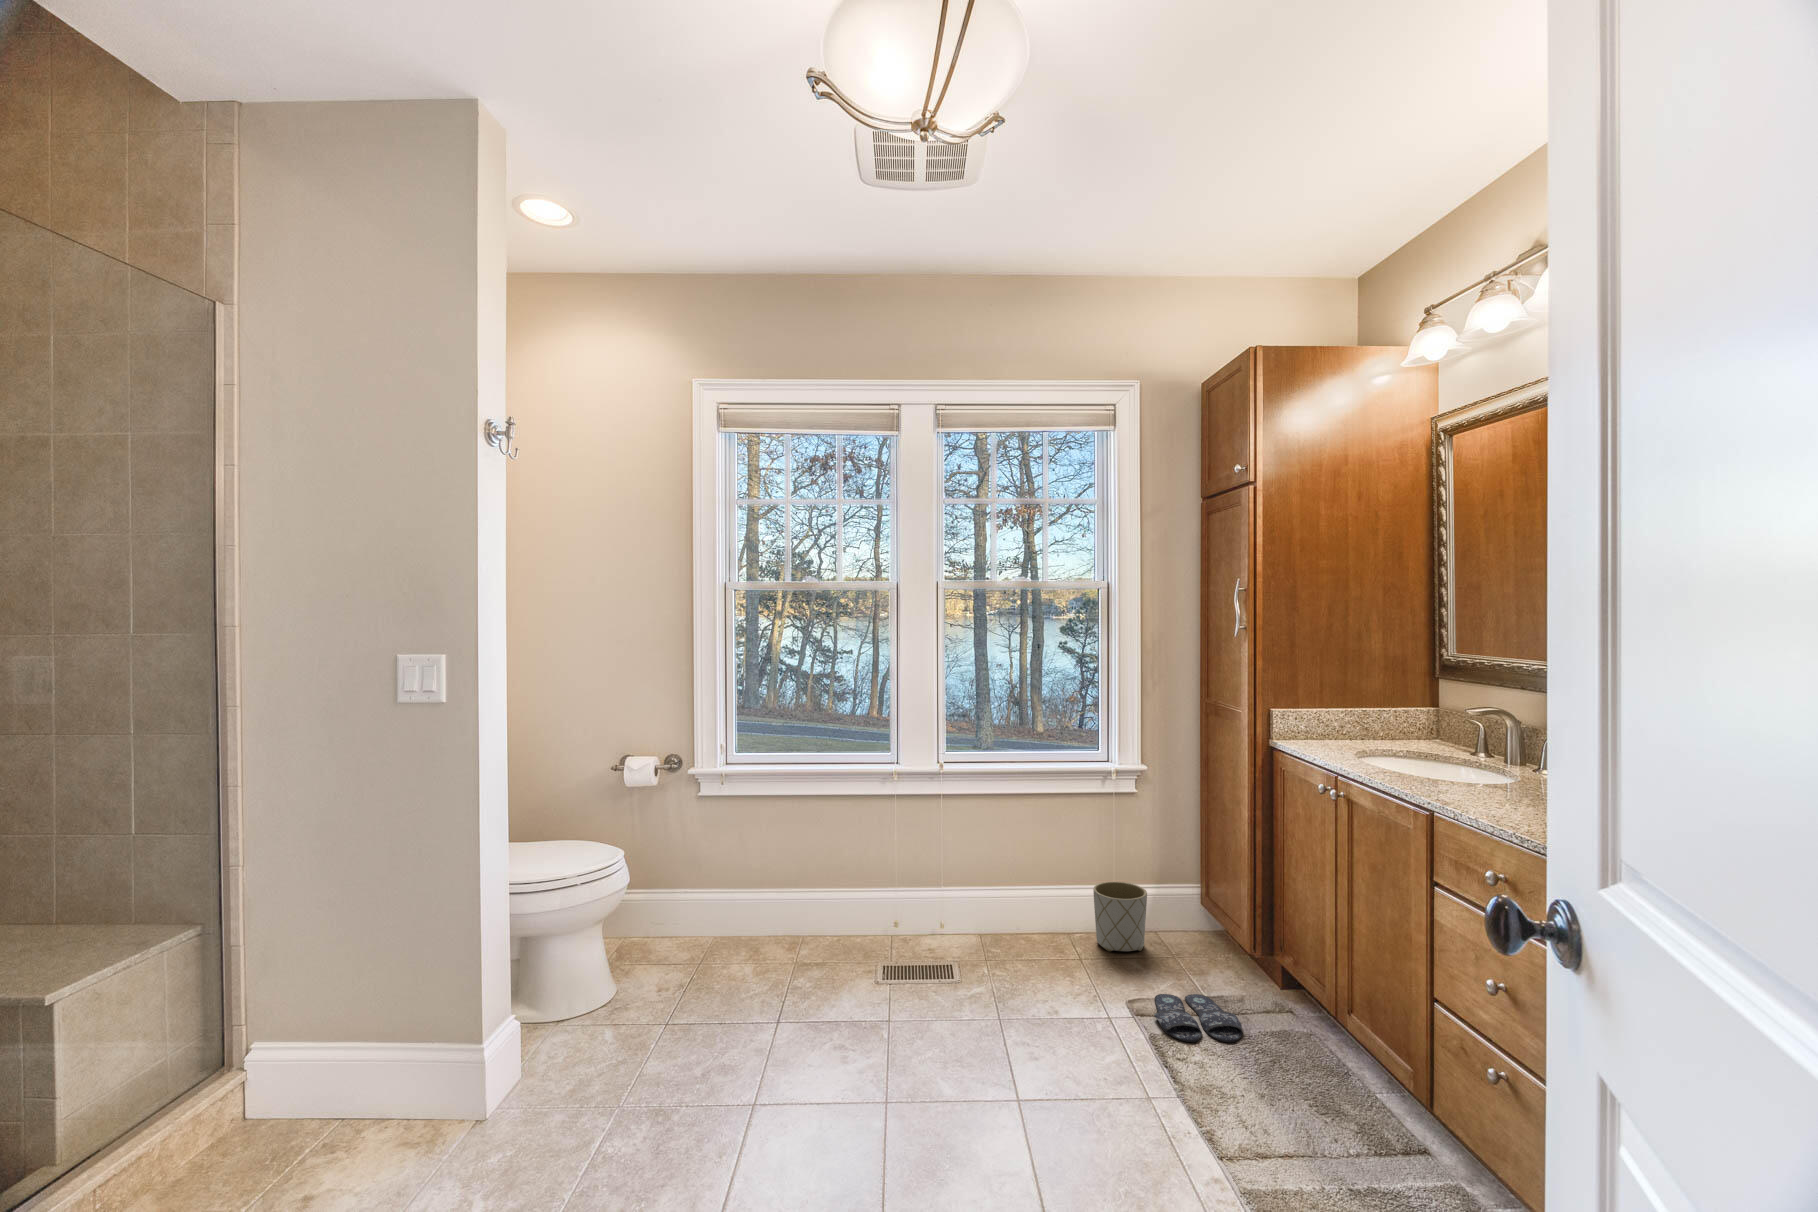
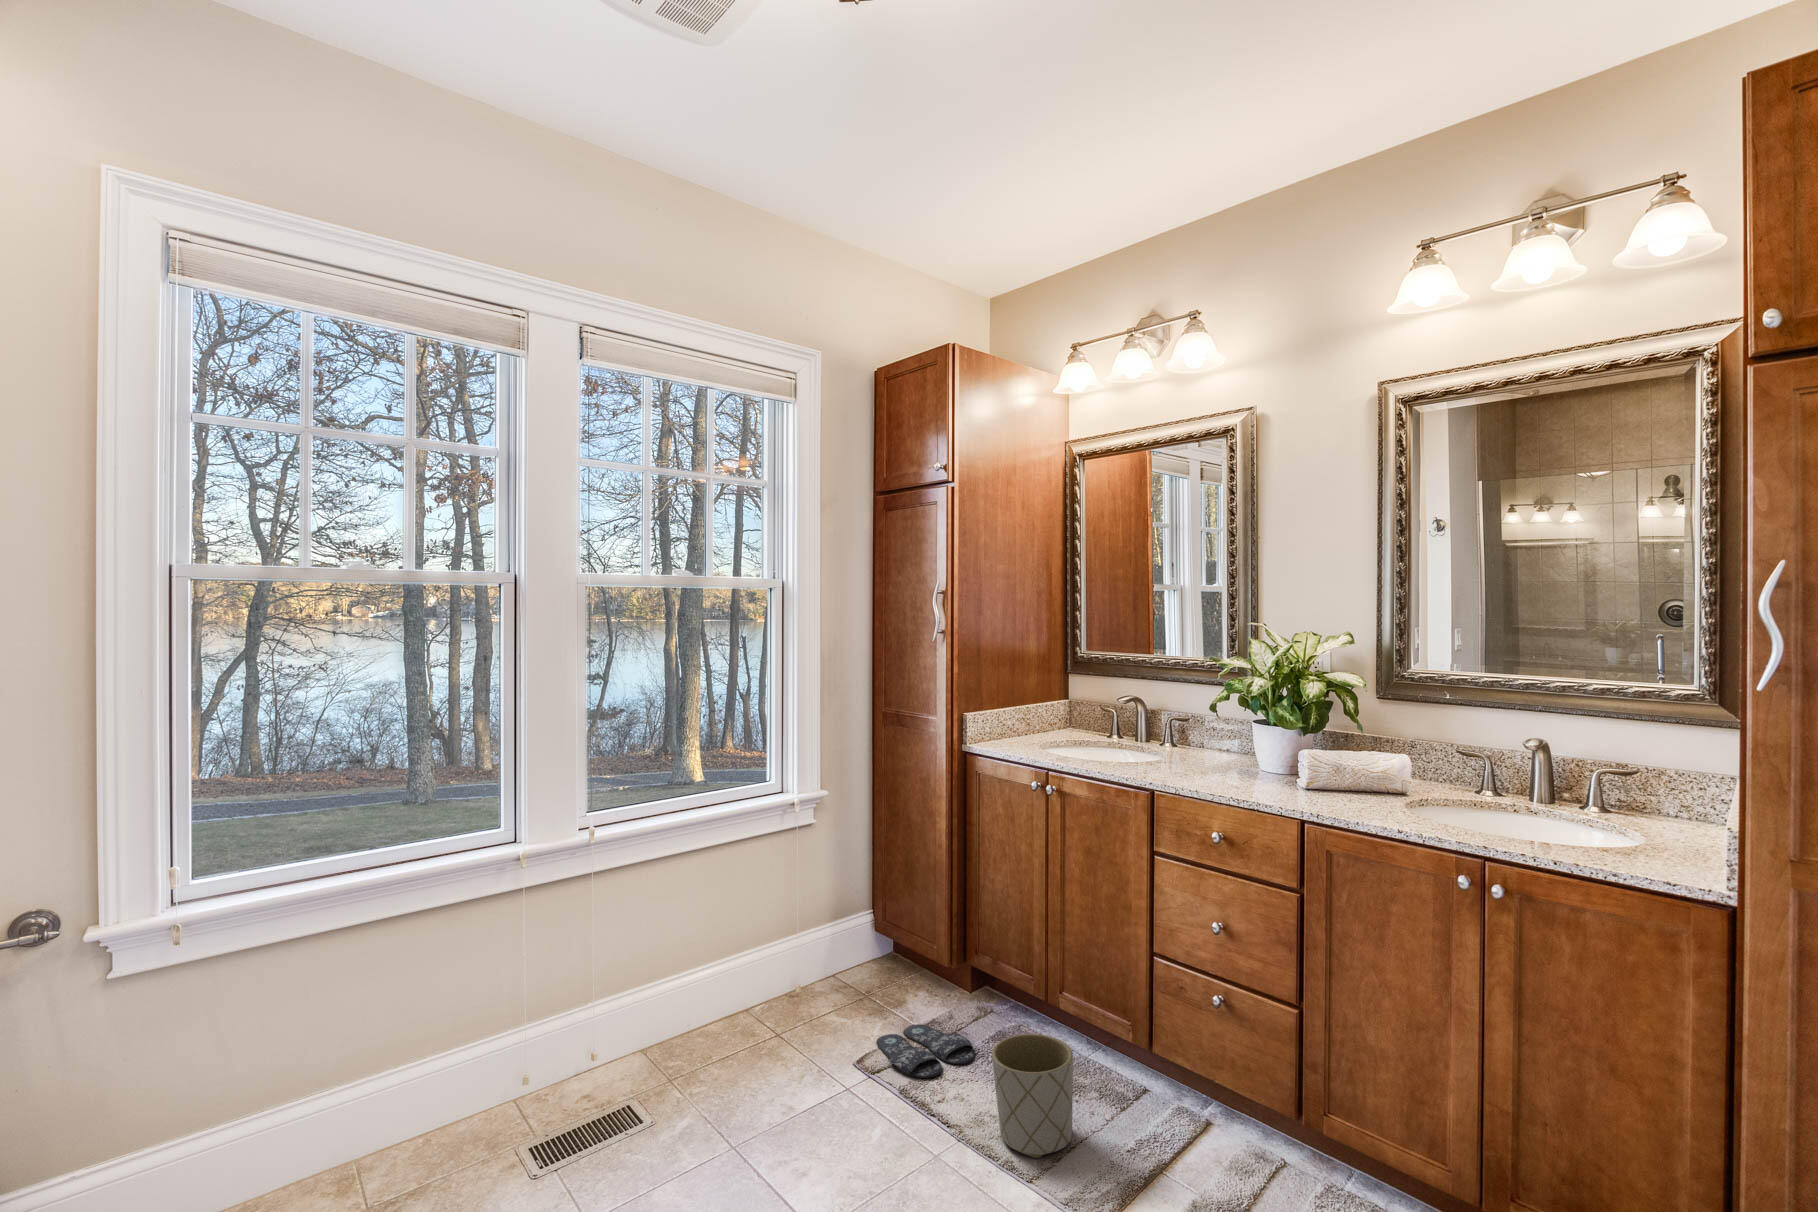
planter: present [1093,882,1147,952] -> present [992,1034,1073,1158]

